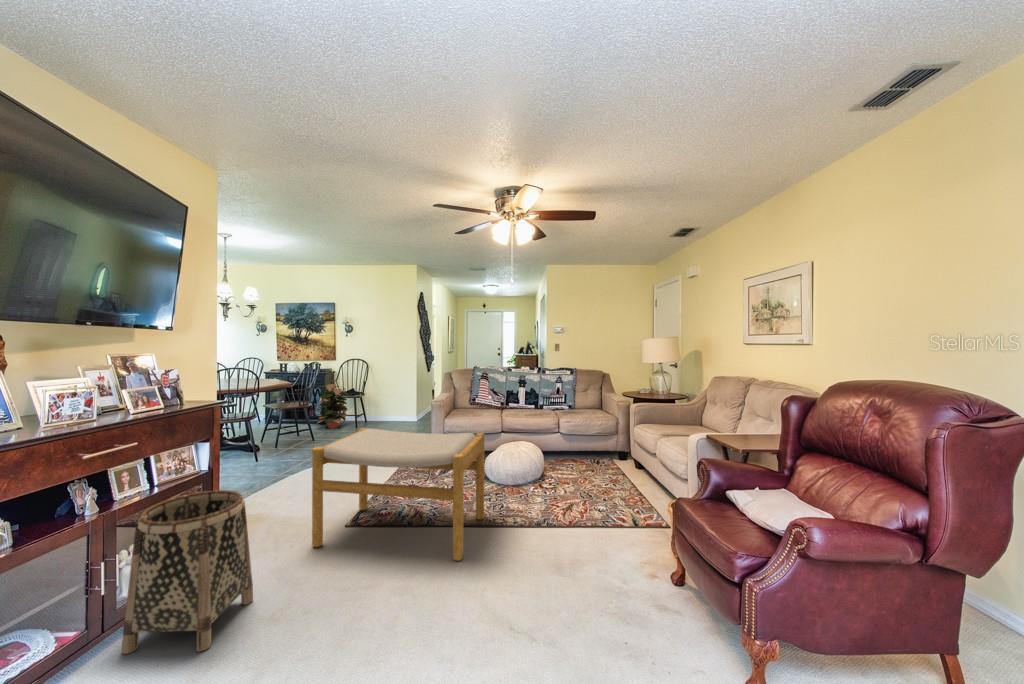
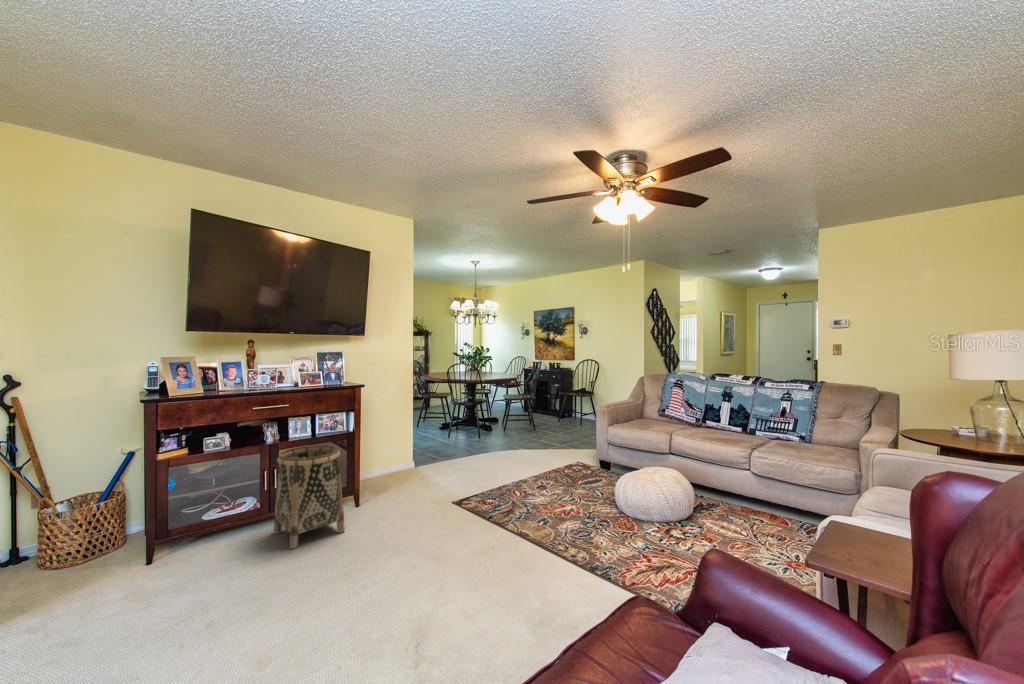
decorative plant: present [316,384,348,428] -> none [548,383,579,426]
footstool: present [312,428,485,561] -> none [414,421,559,568]

